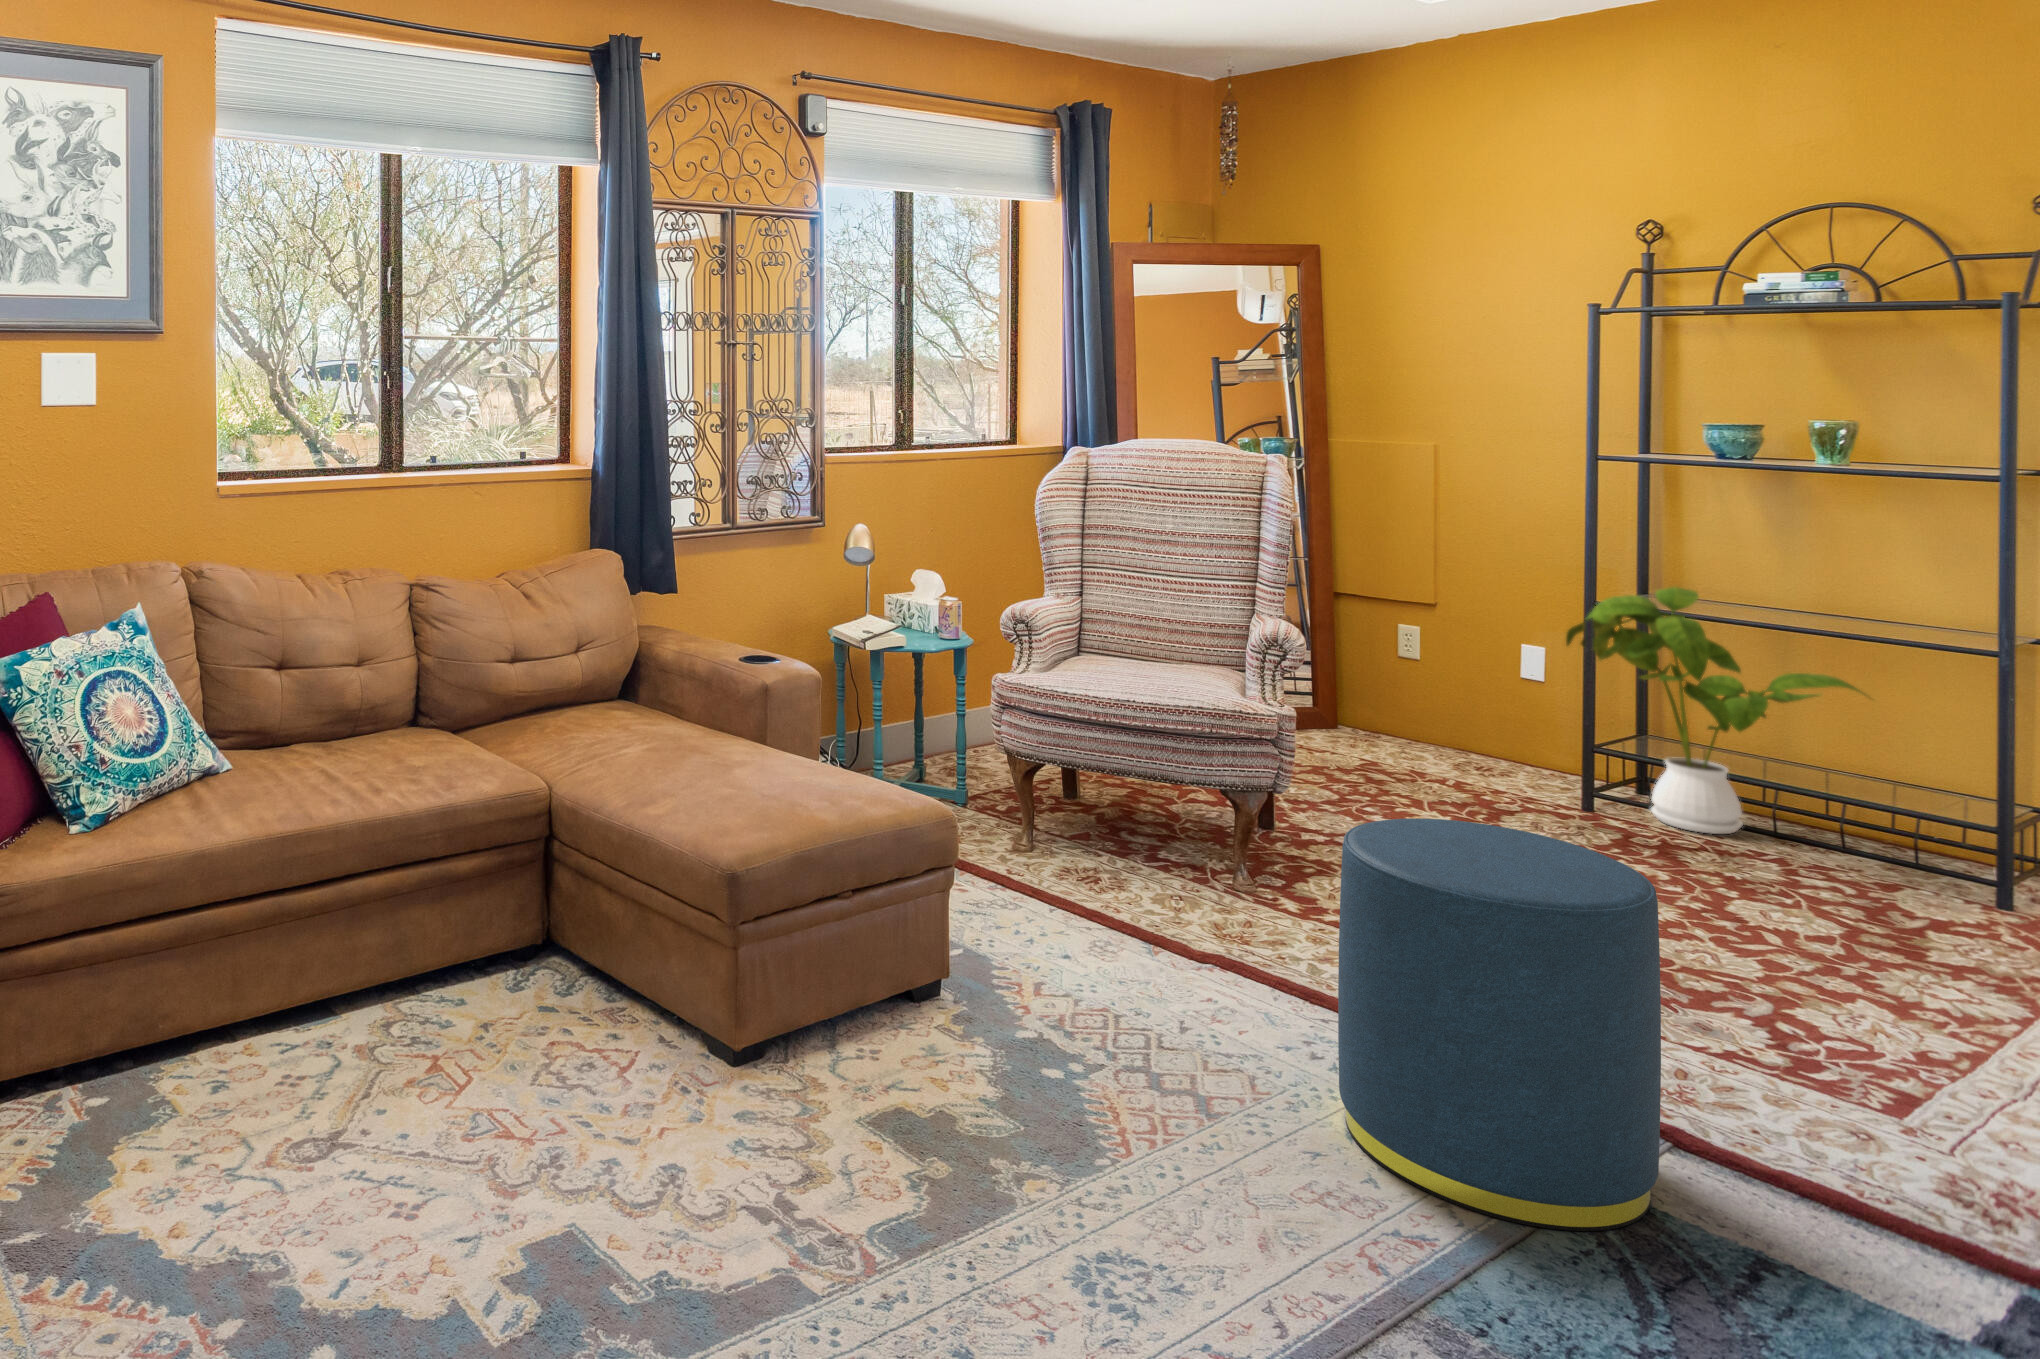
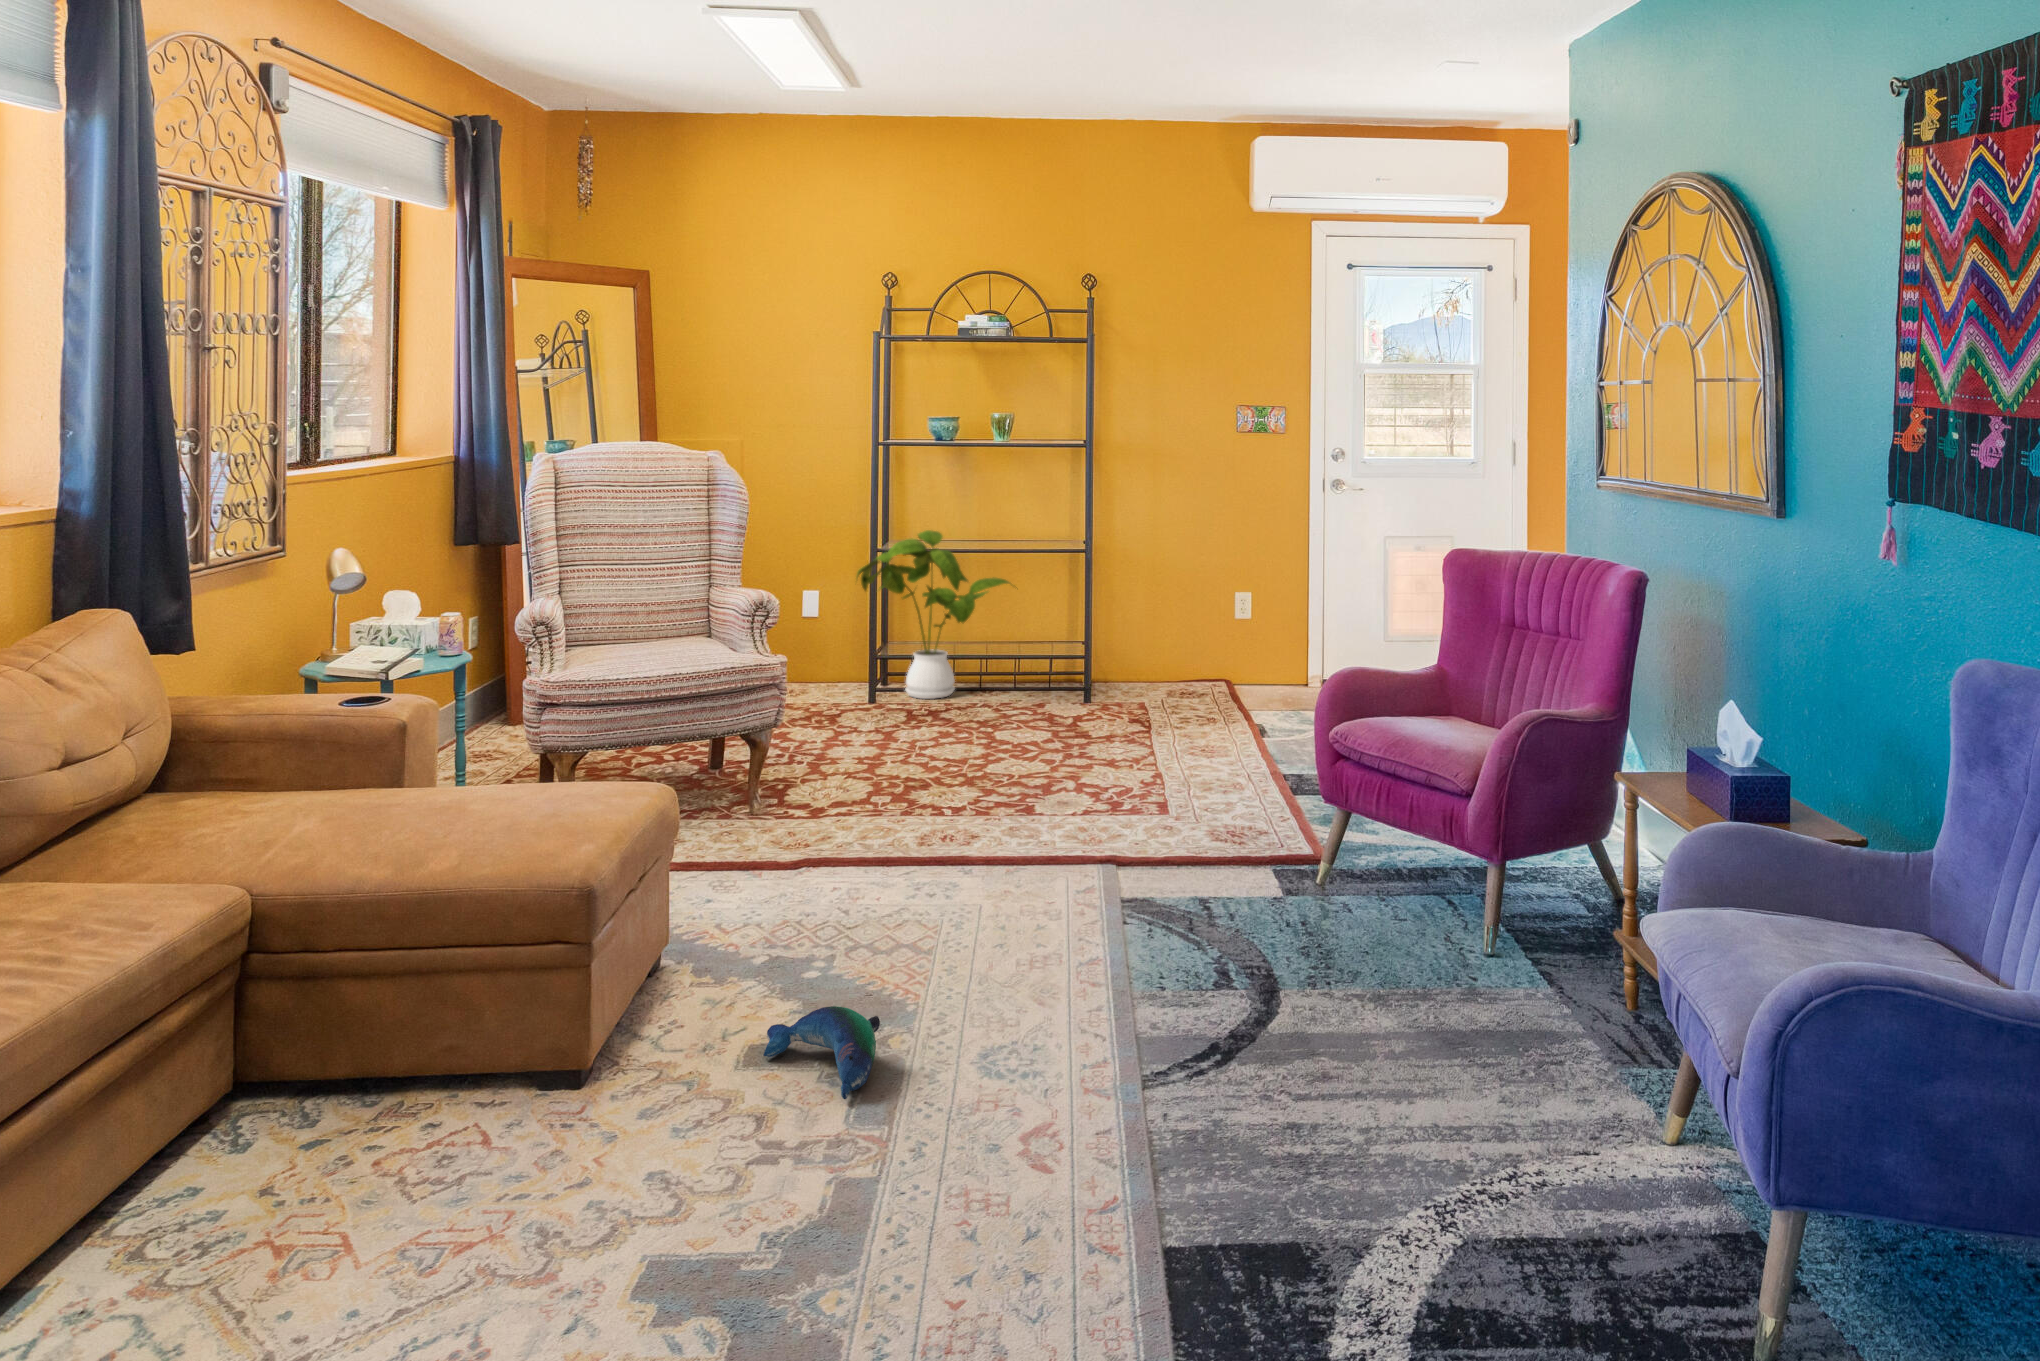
ottoman: present [1338,818,1661,1231] -> none [973,685,1149,932]
plush toy: none [887,1099,988,1212] -> present [763,1006,880,1099]

